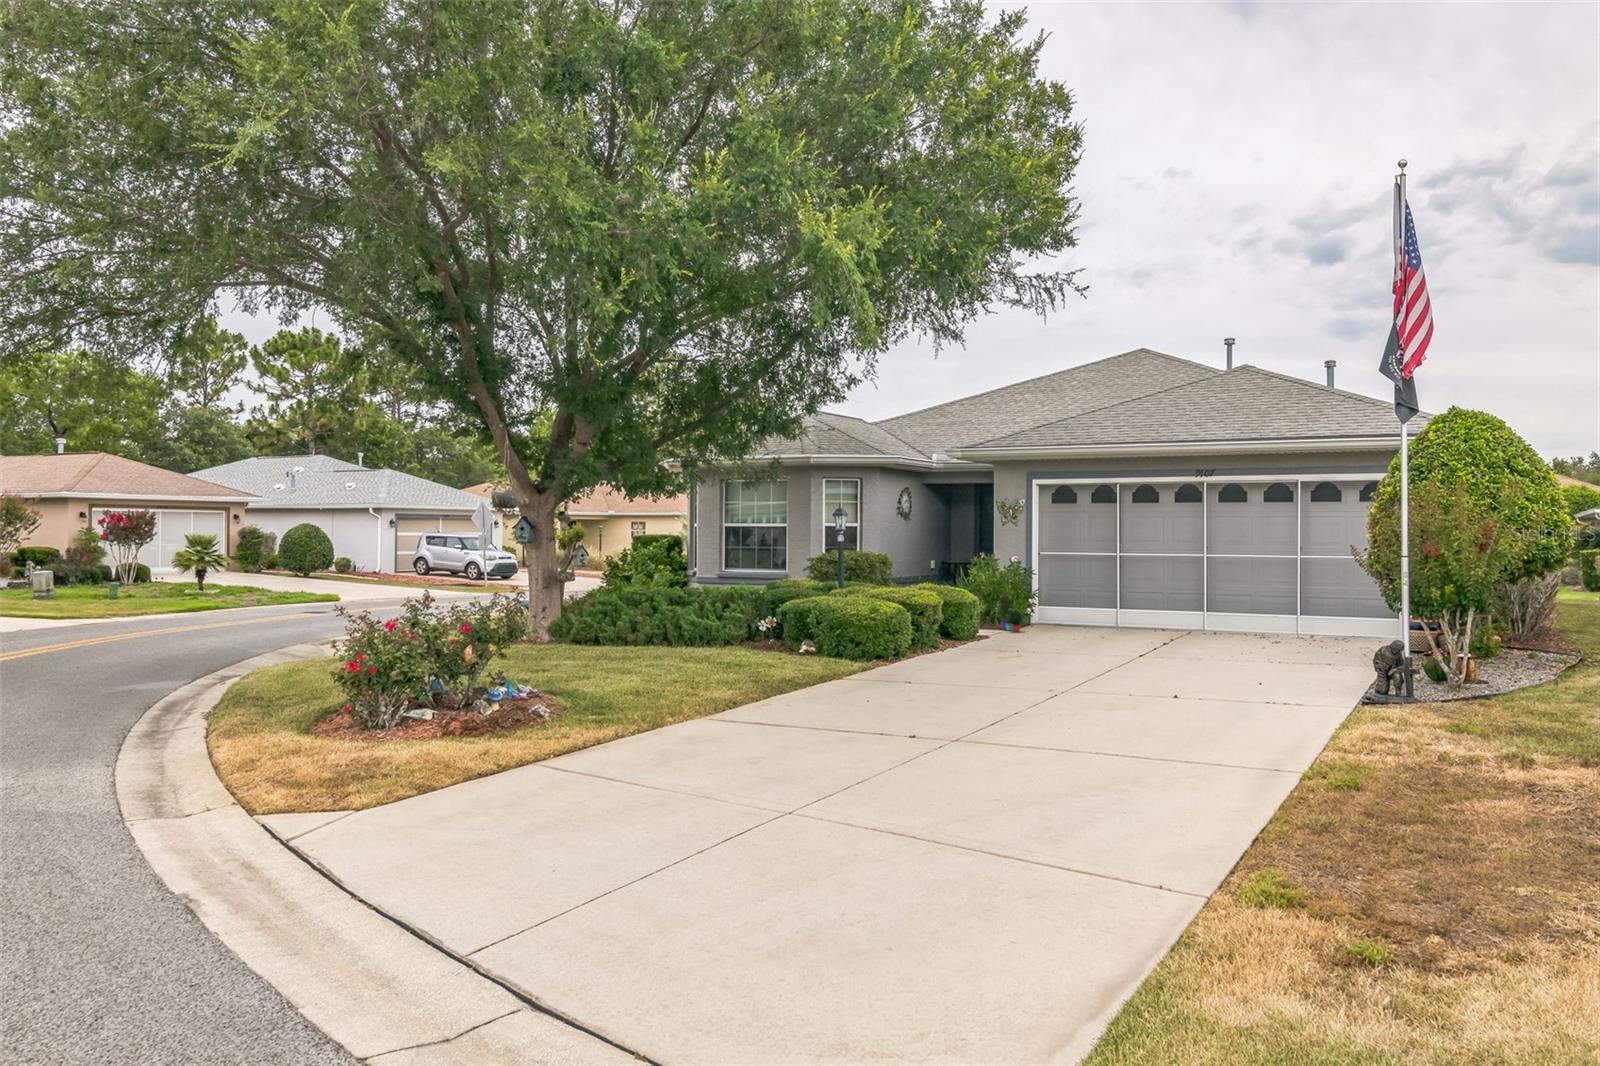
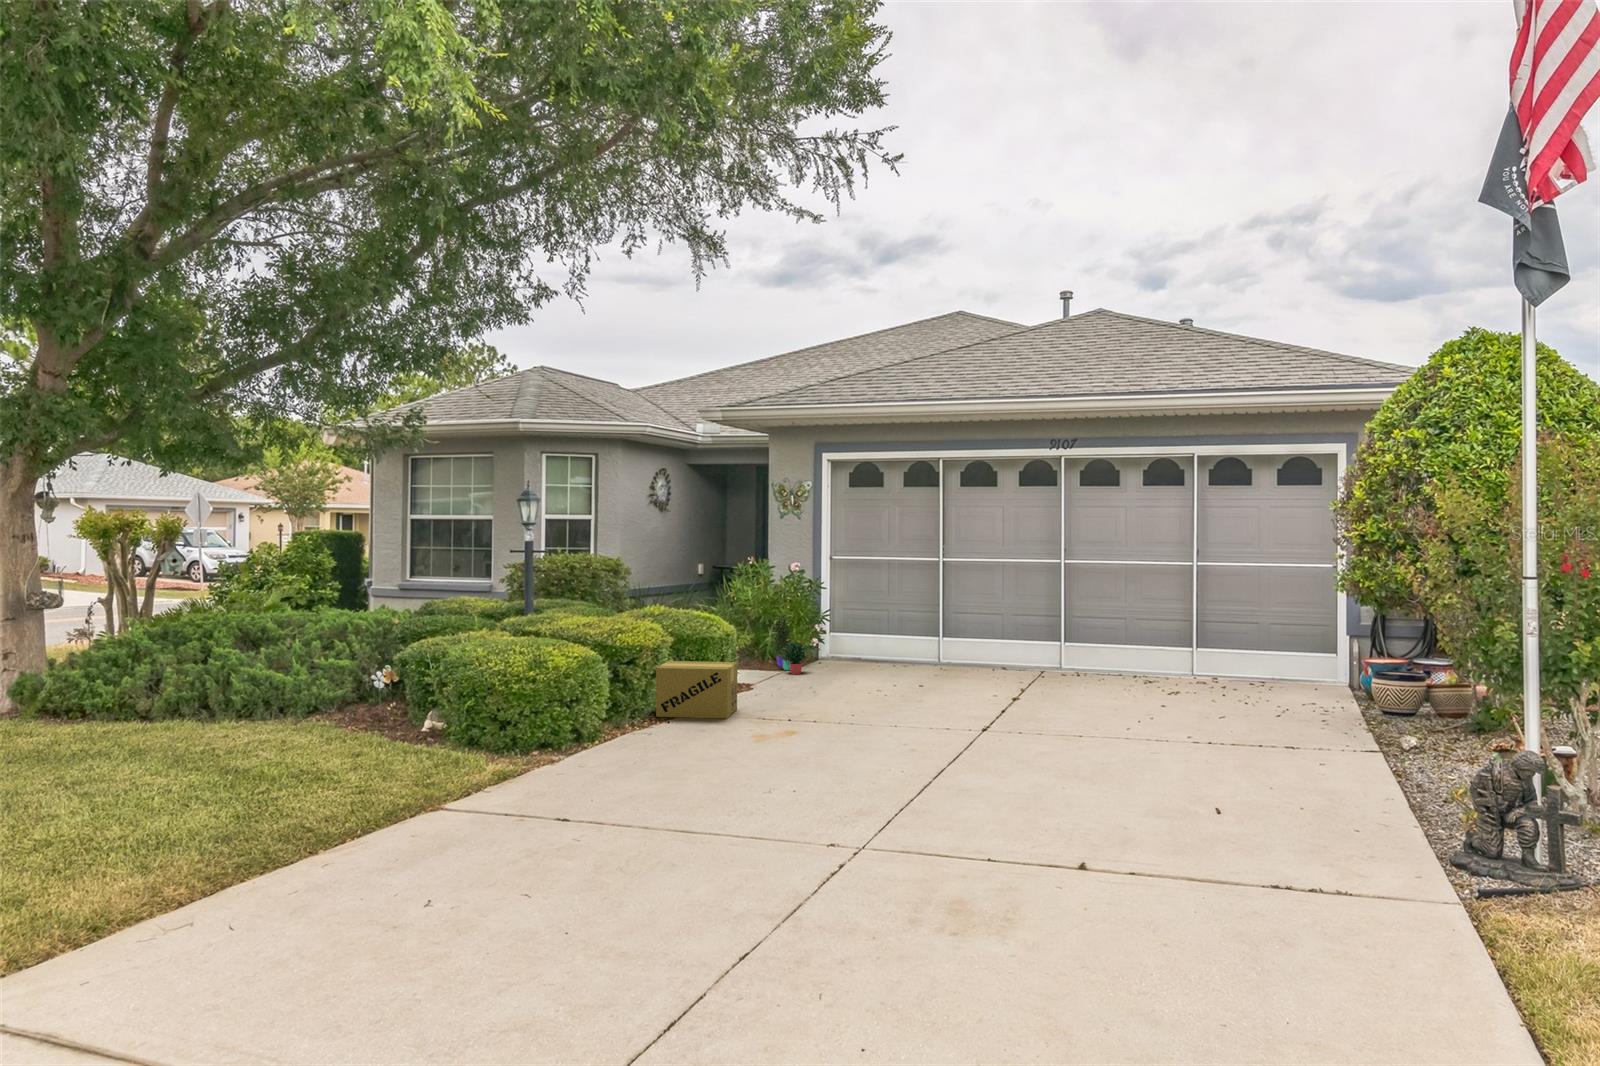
cardboard box: none [935,615,984,648] -> present [656,661,737,719]

